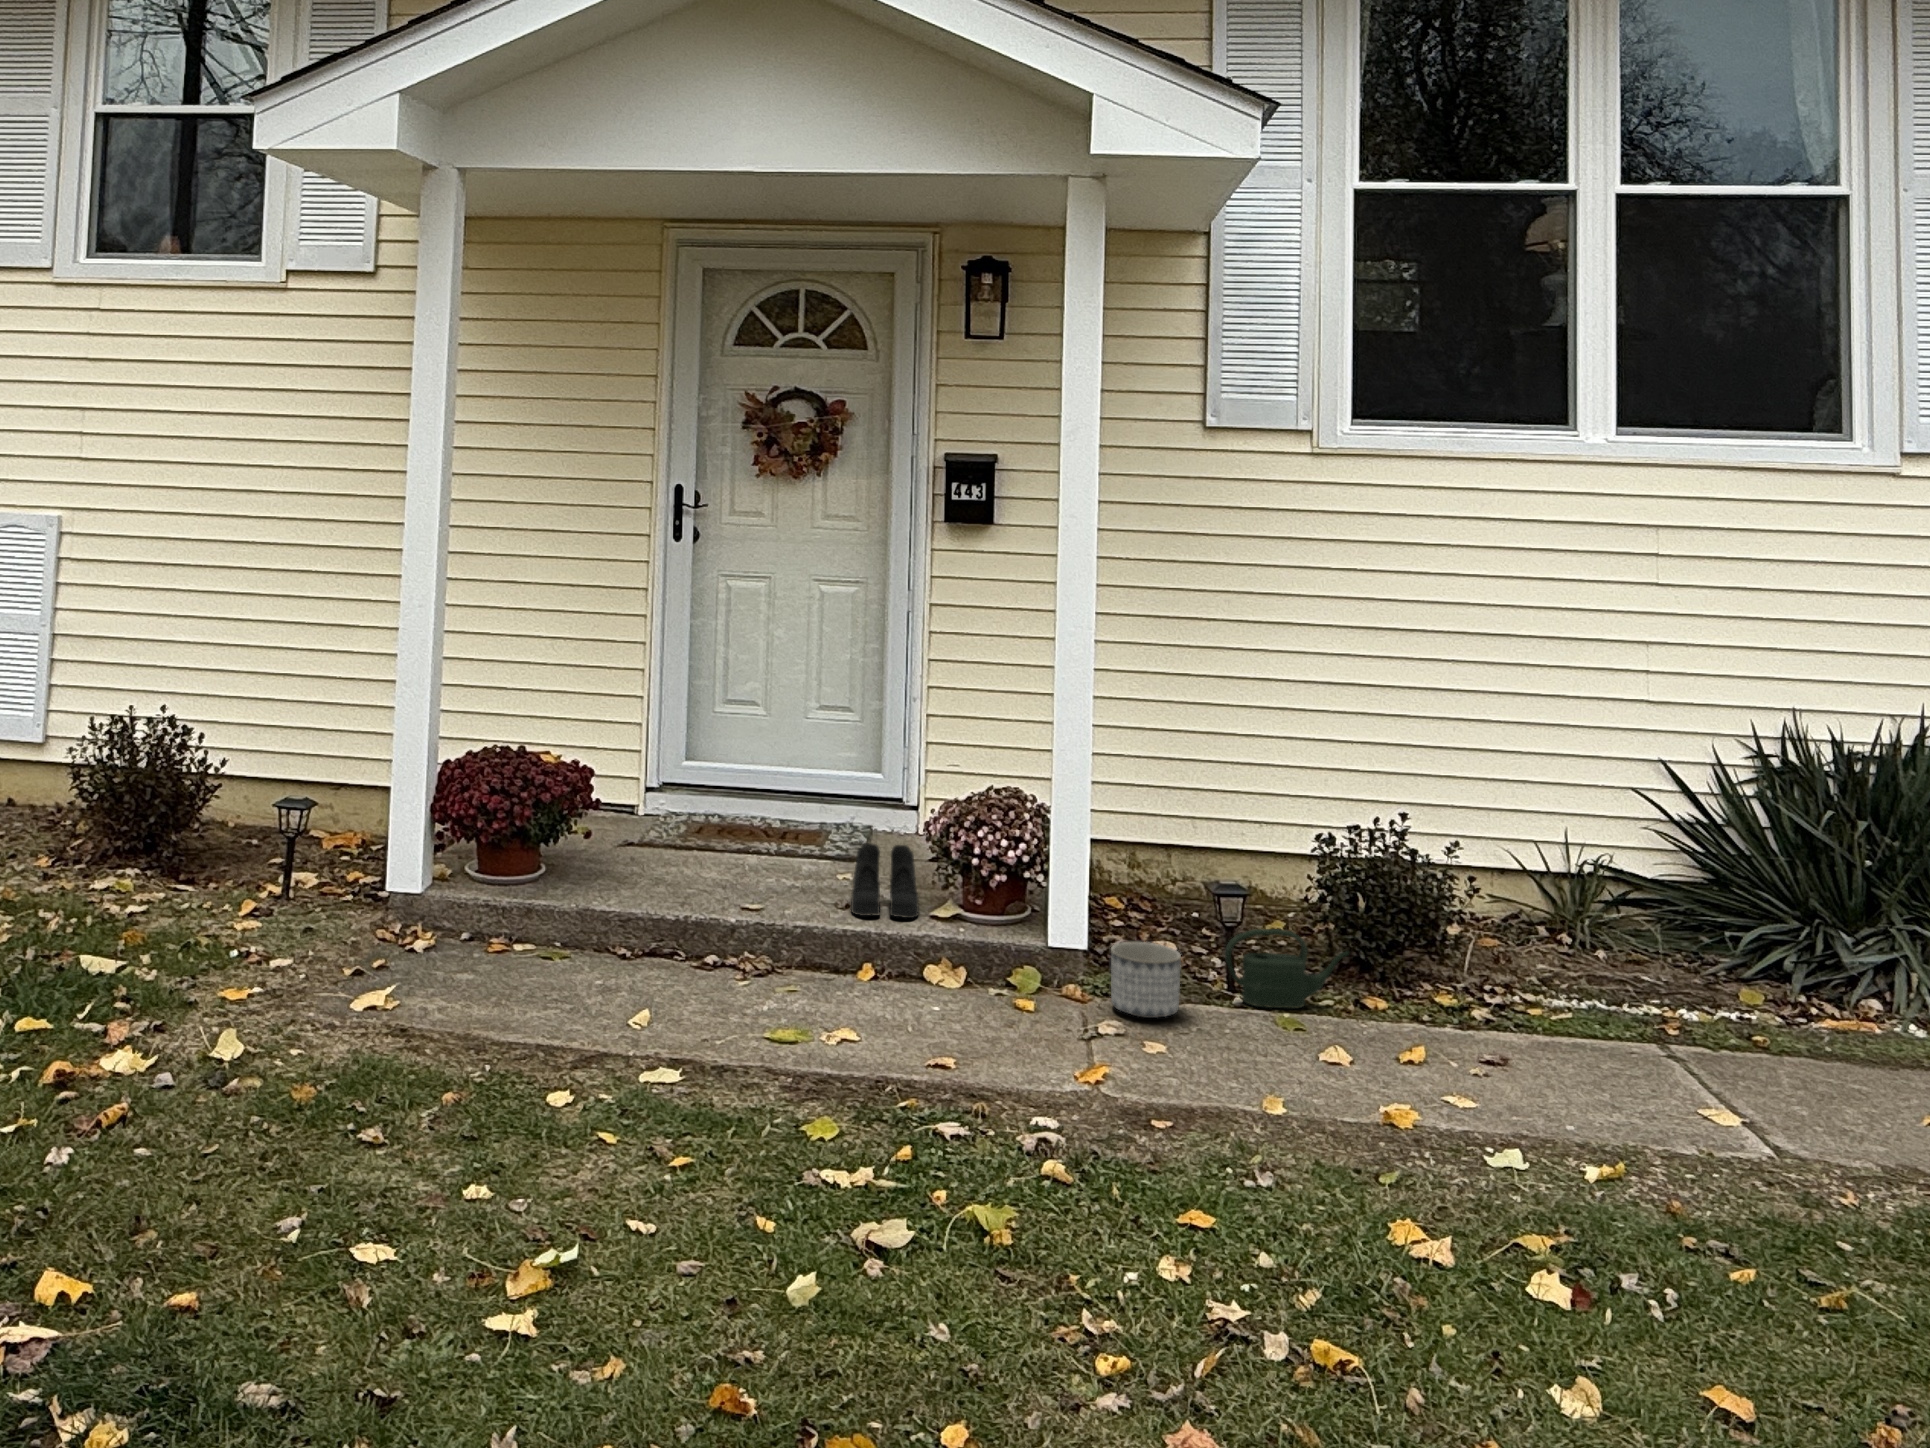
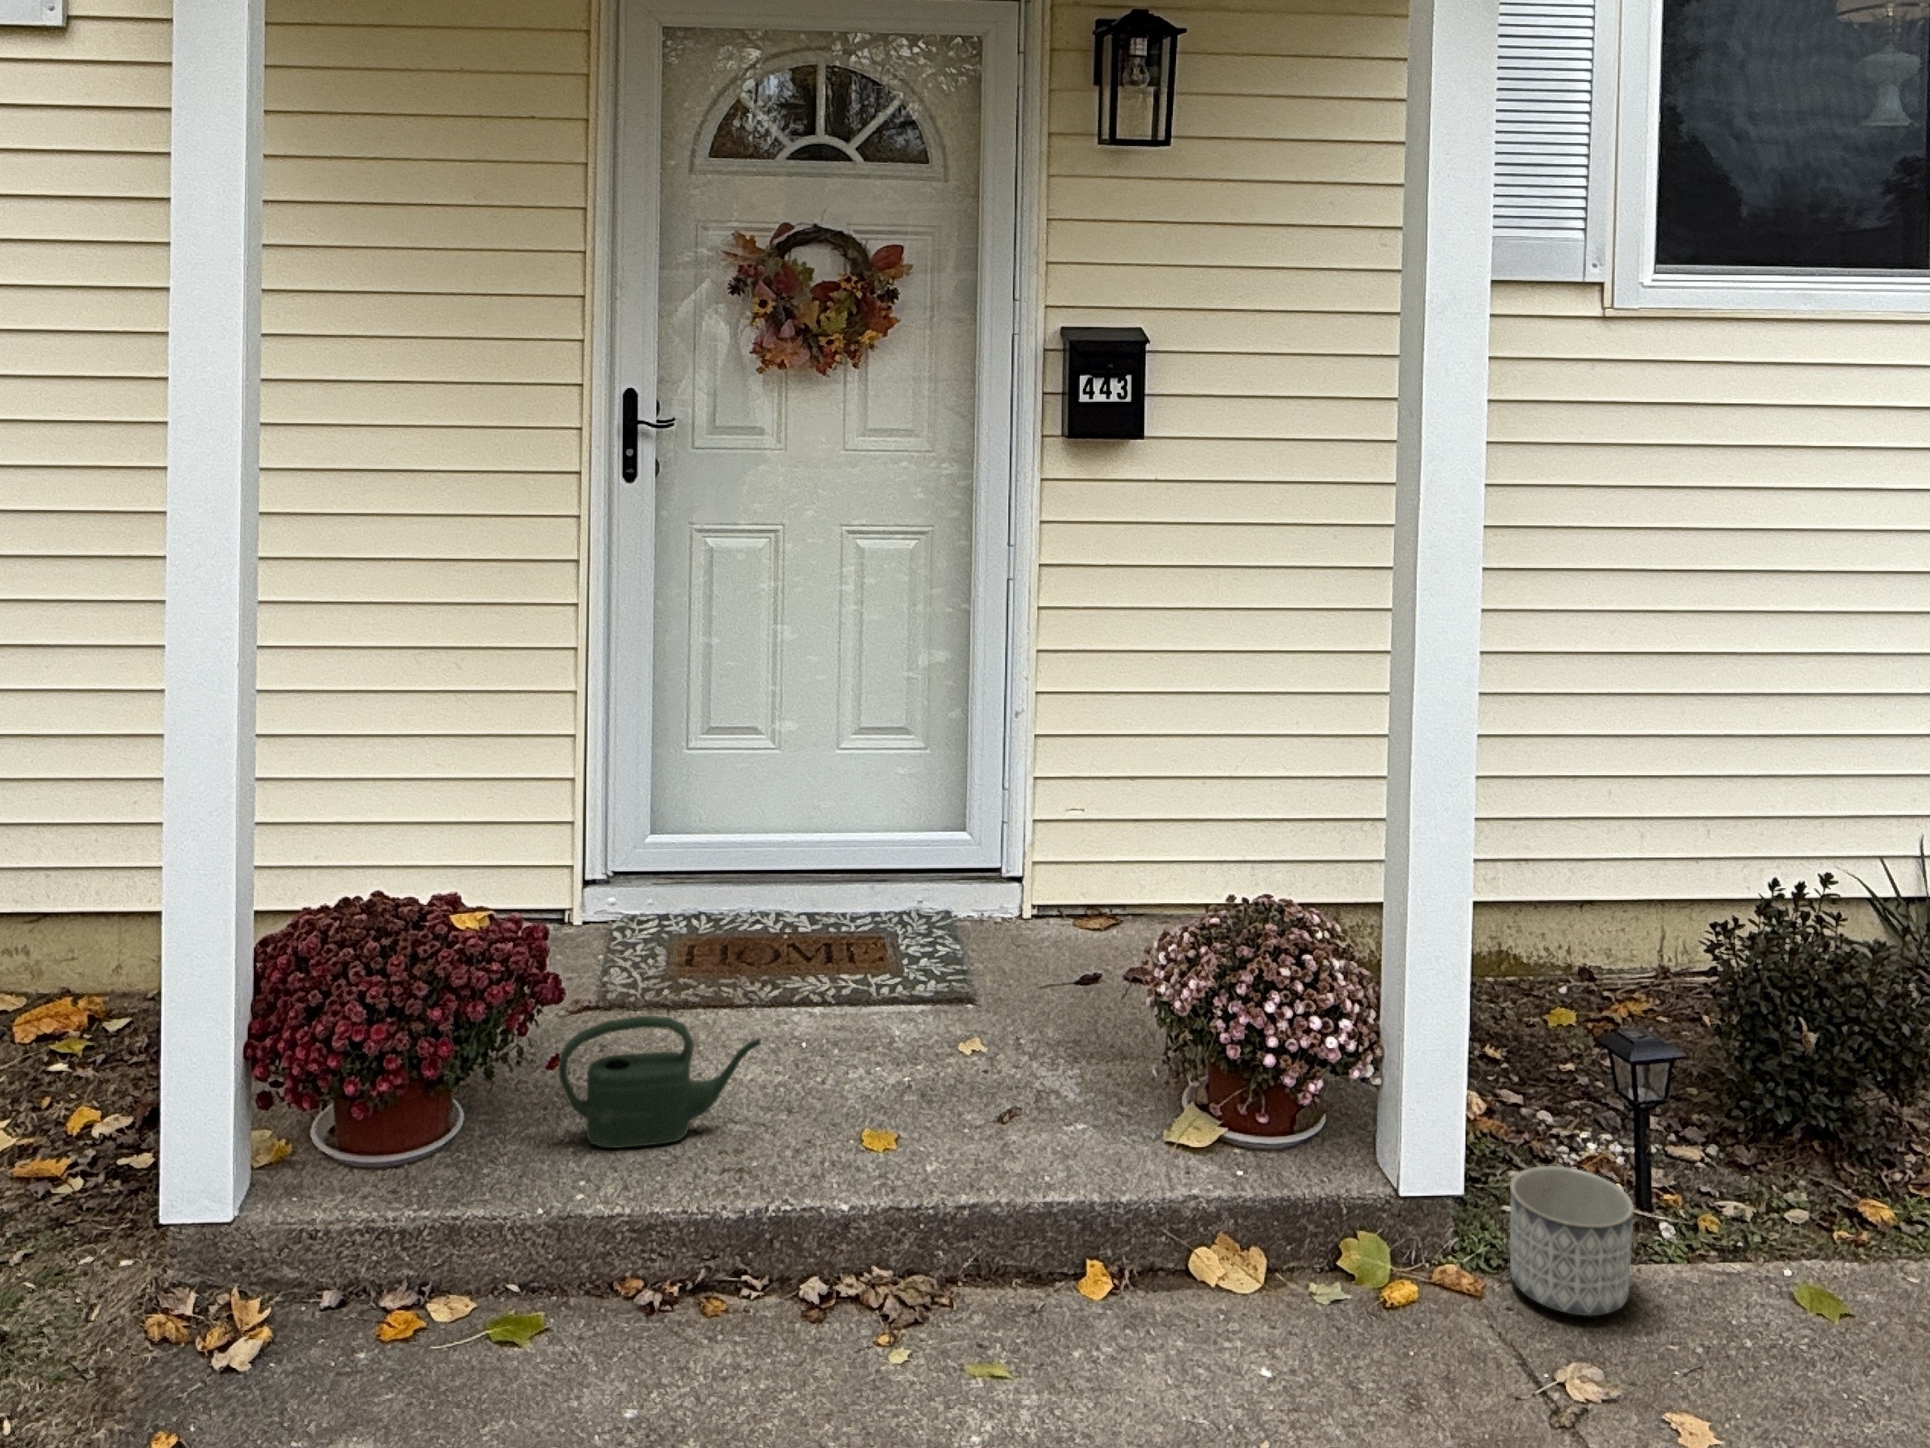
boots: present [851,843,919,918] -> none [1028,1015,1155,1163]
watering can: present [1225,929,1349,1009] -> present [559,1016,761,1148]

